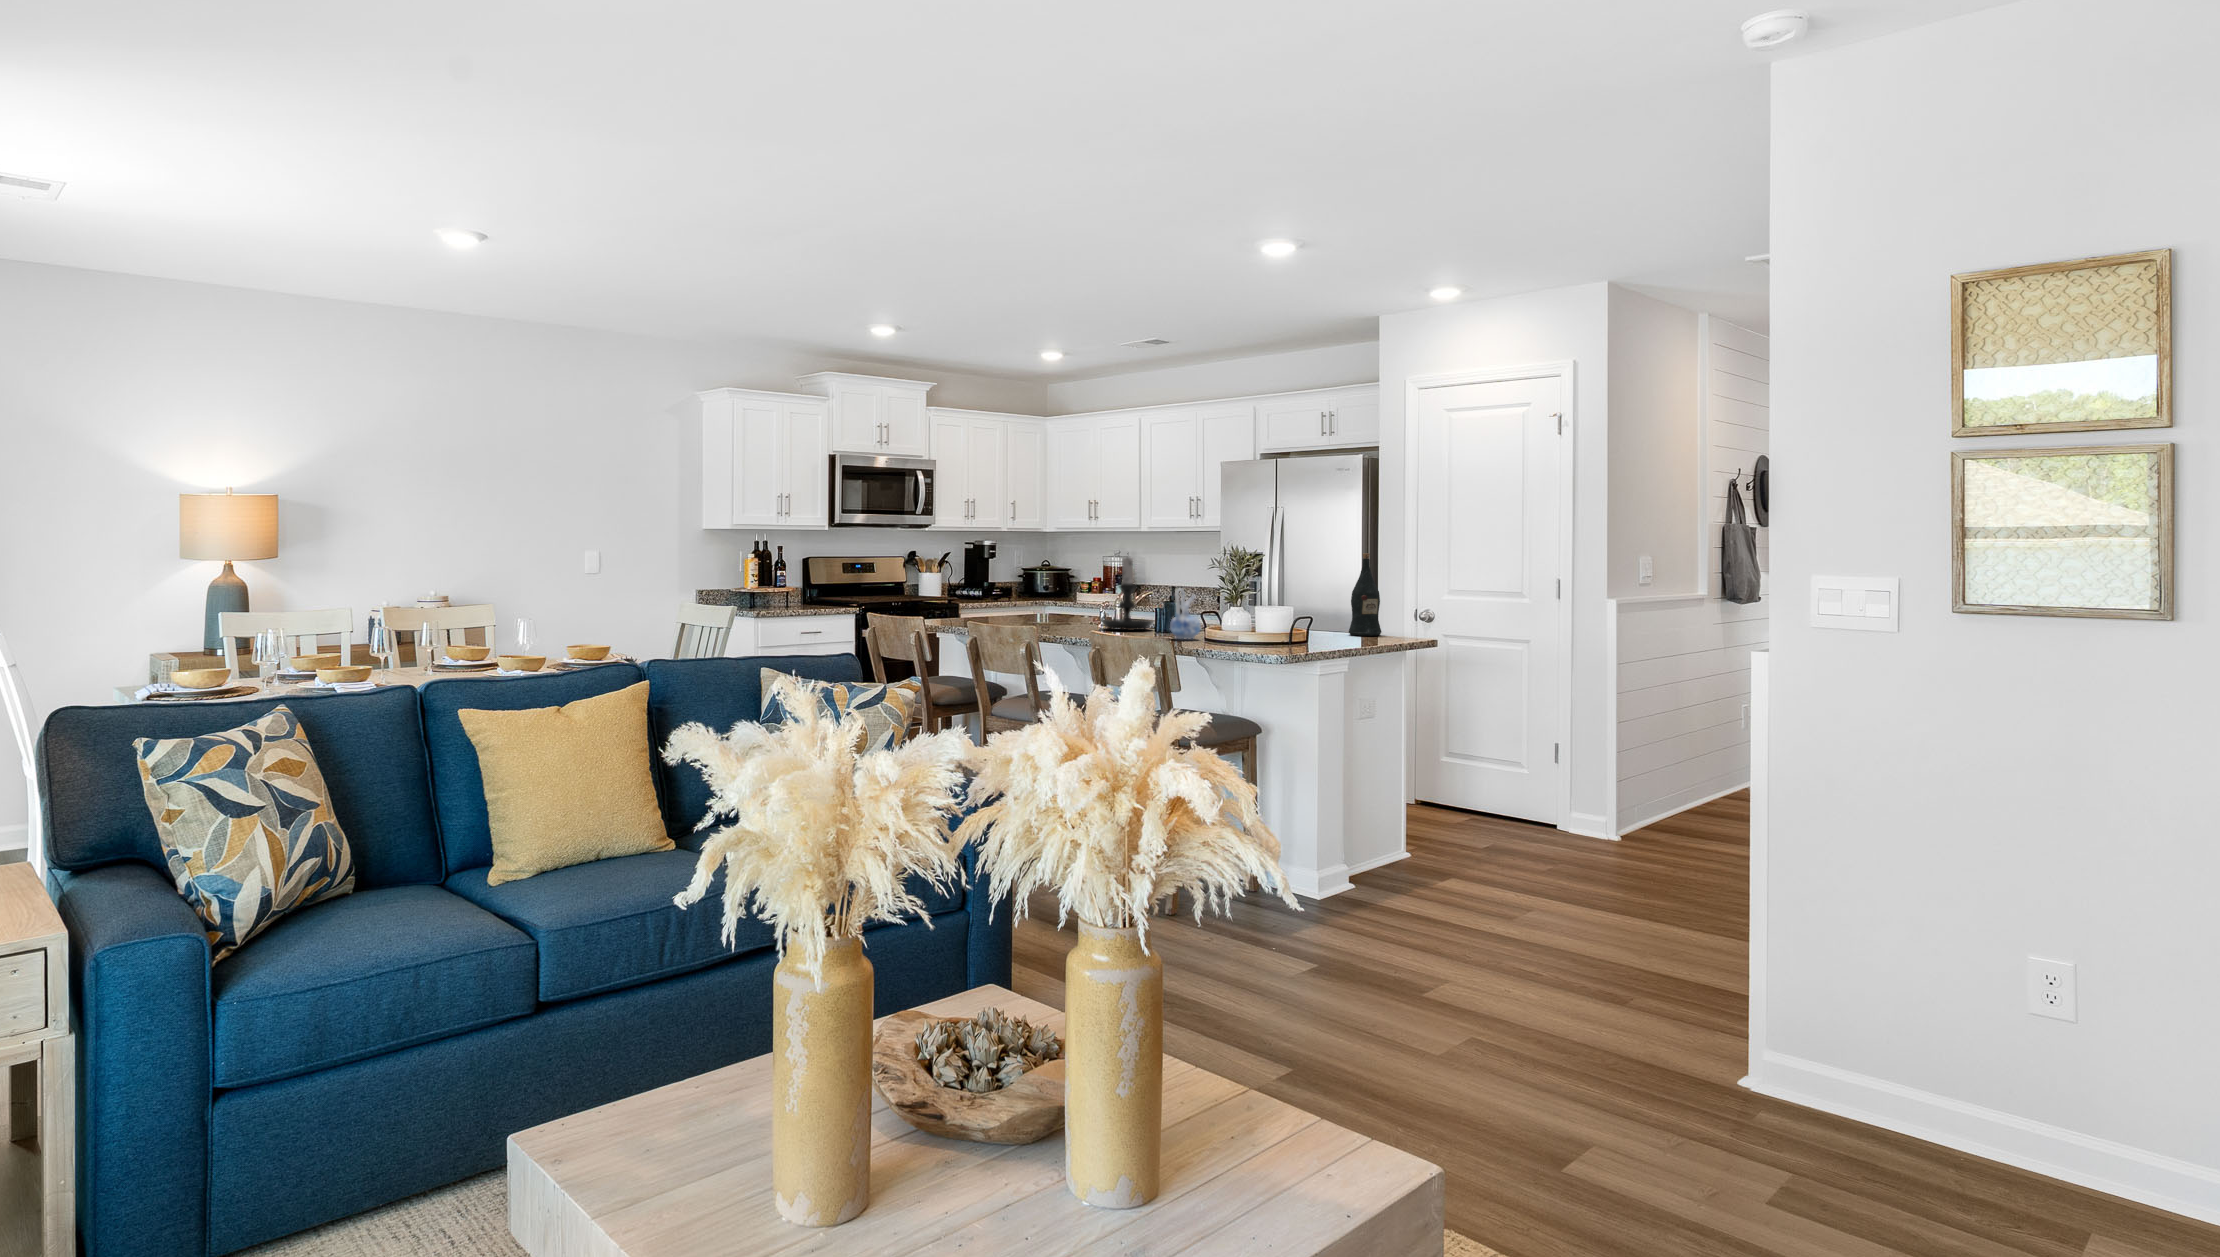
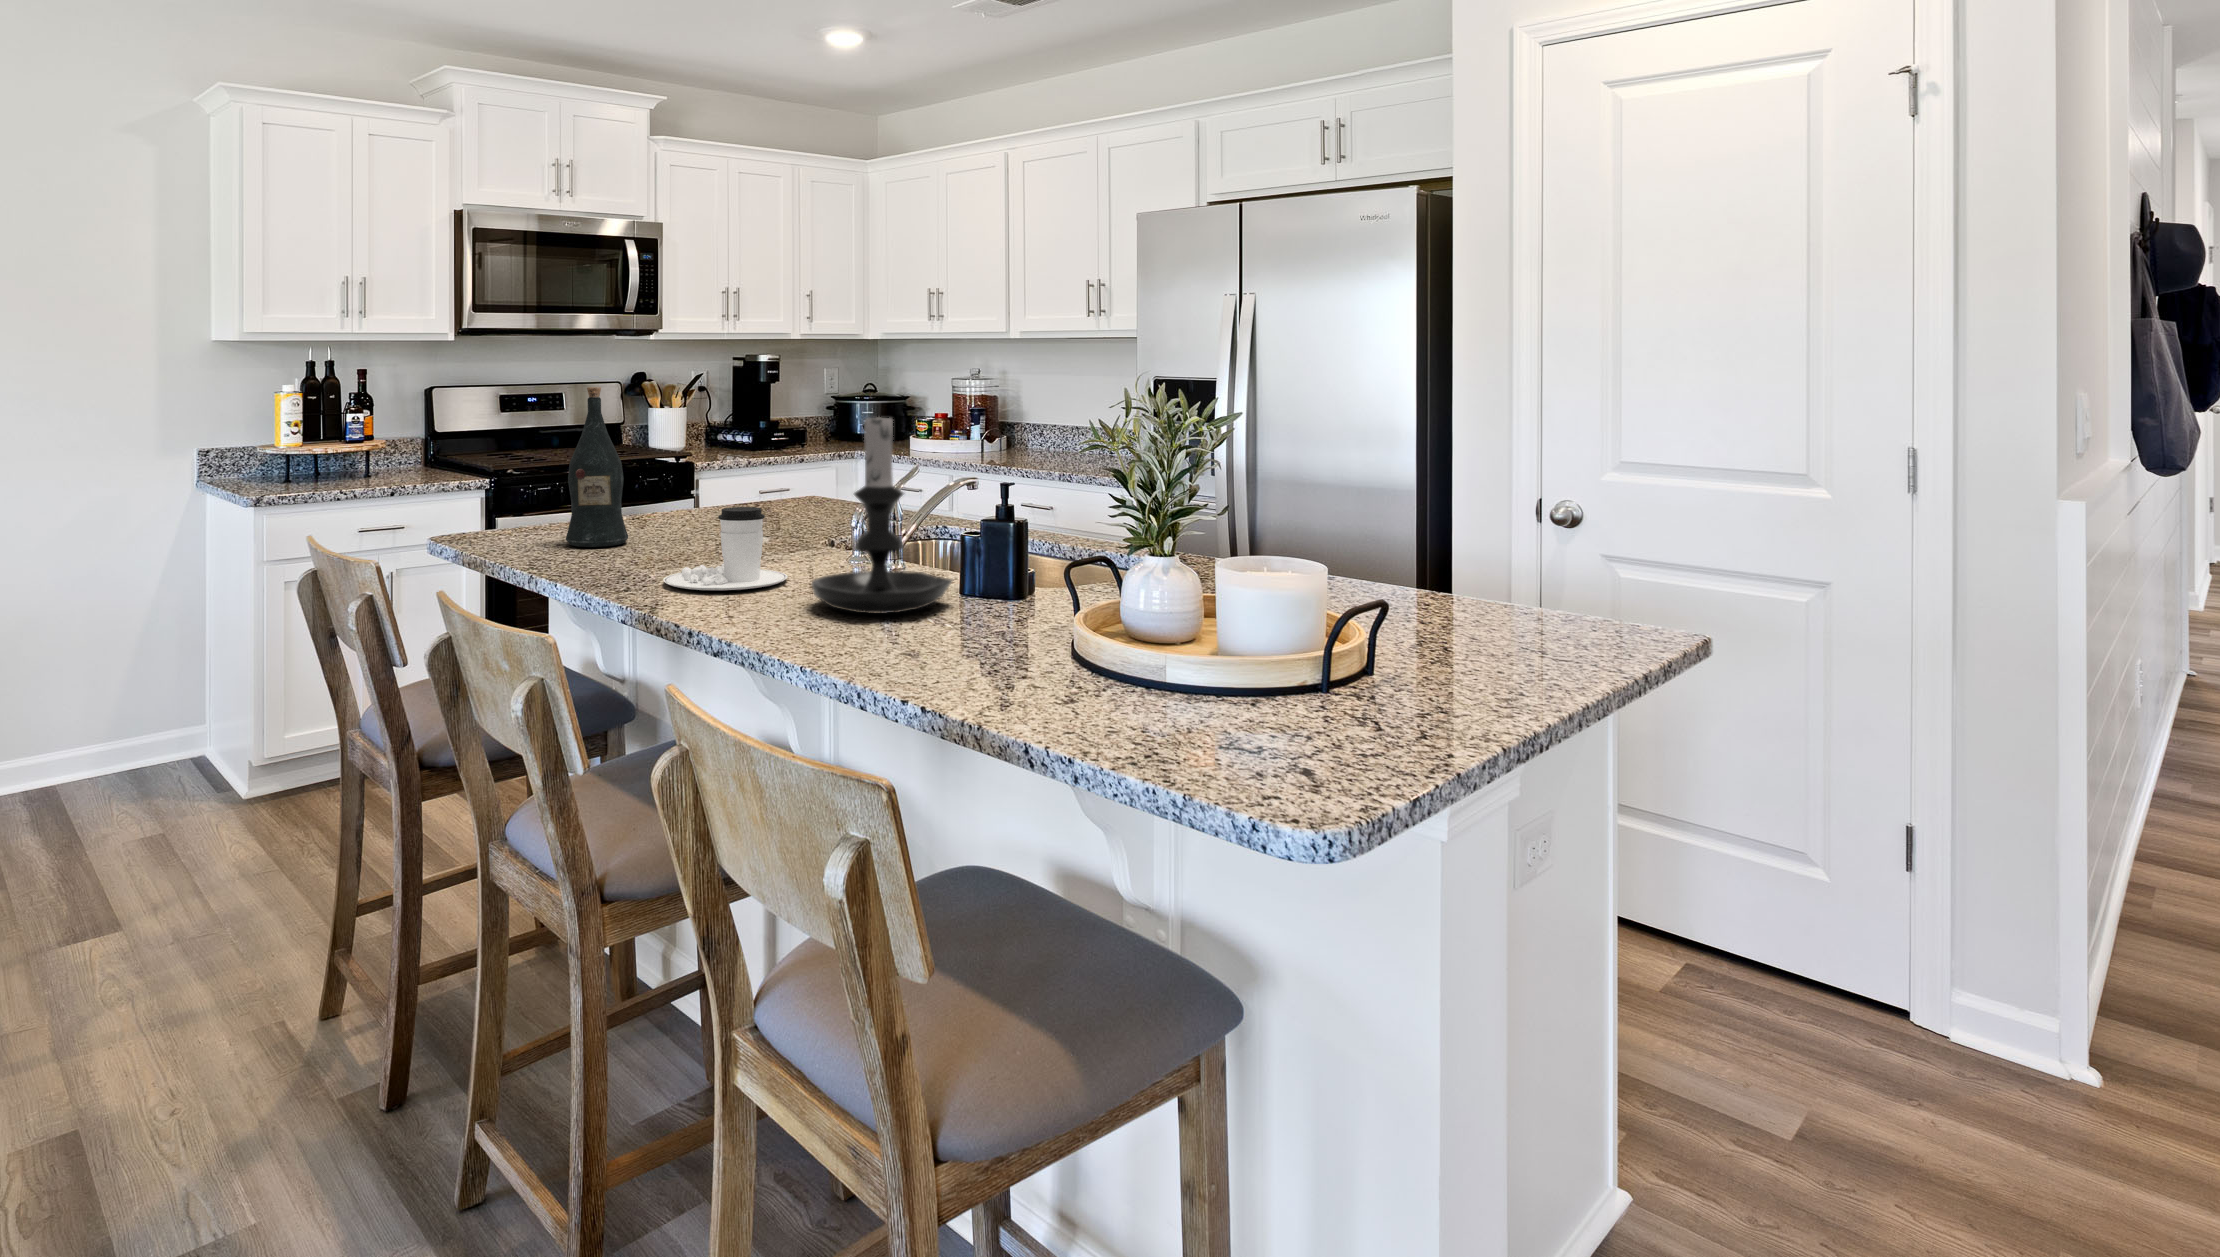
wine bottle: present [1349,553,1381,636] -> present [566,387,628,547]
ceramic pitcher: present [1170,588,1201,639] -> none [958,532,1052,692]
coffee cup: none [1033,596,1083,627] -> present [663,507,788,590]

